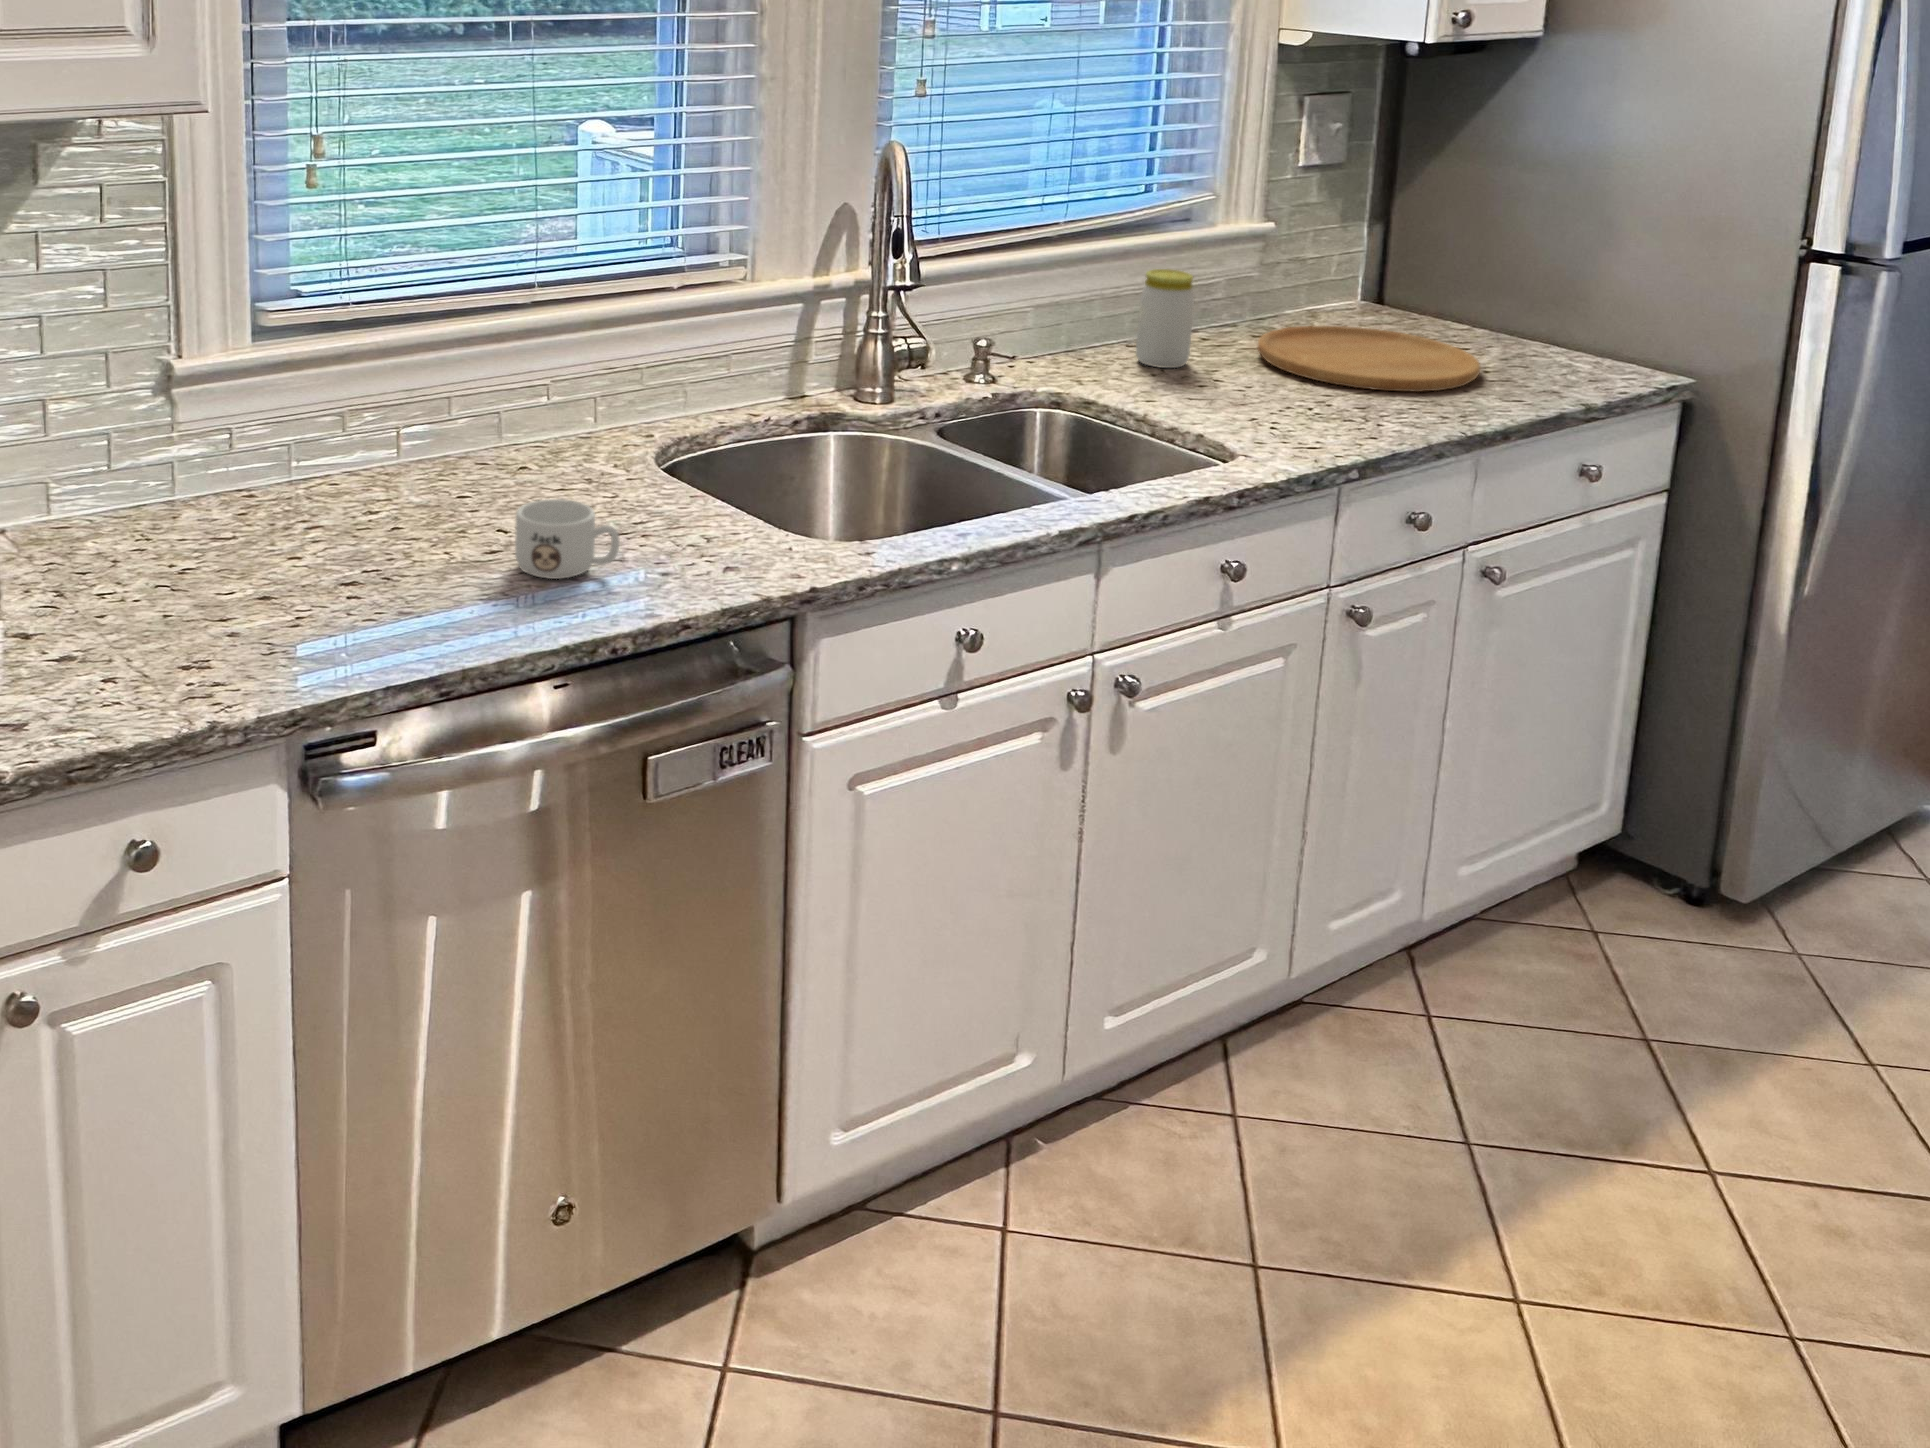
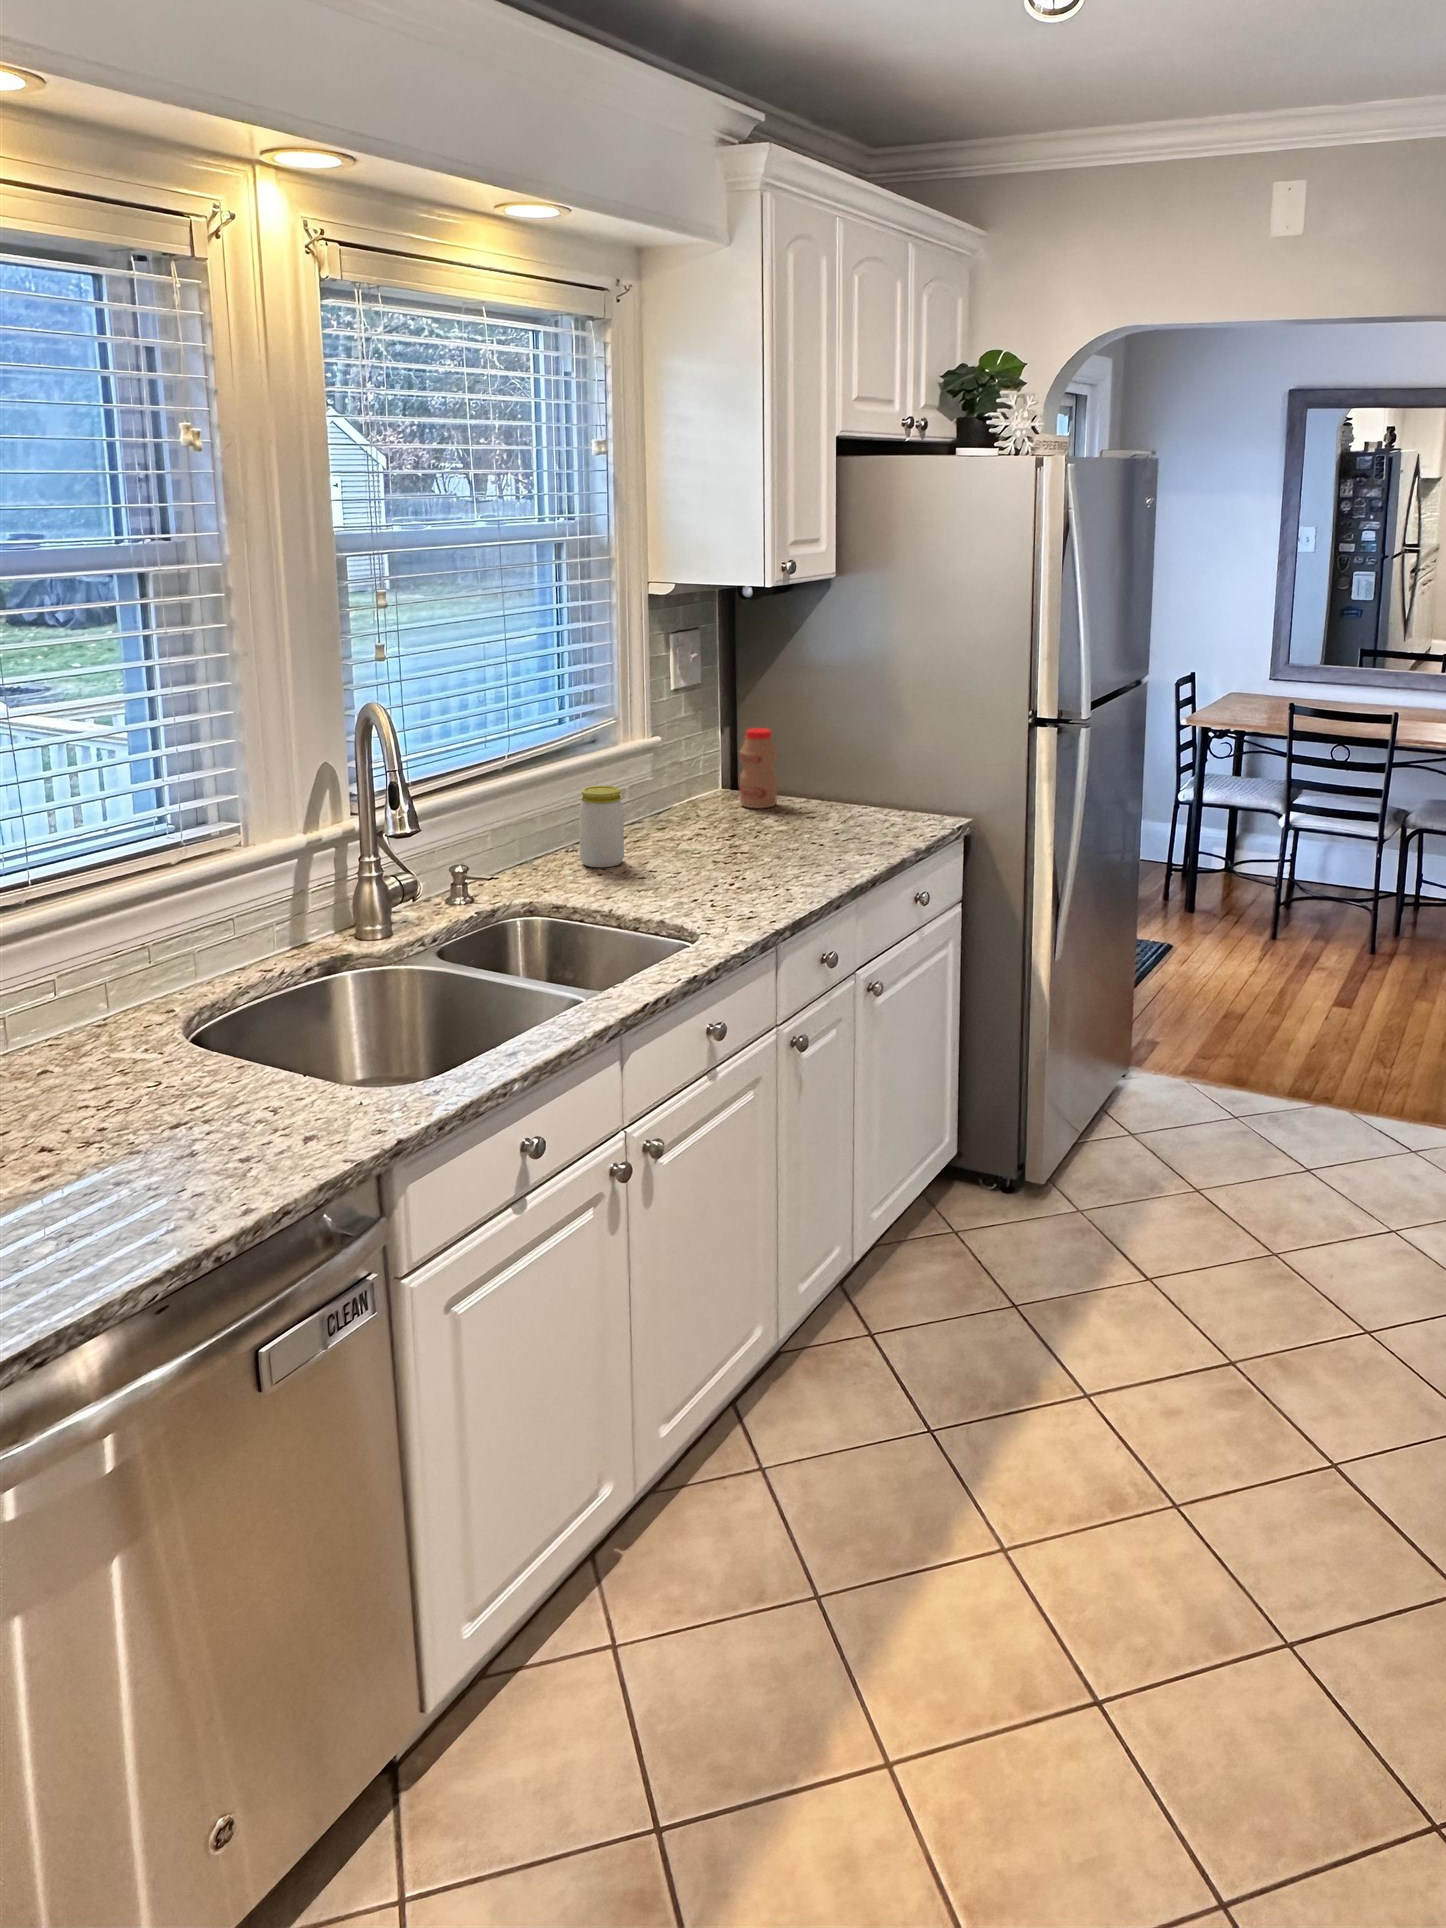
bottle: none [1374,225,1433,330] -> present [740,728,777,808]
cutting board: present [1257,326,1480,392] -> none [670,811,835,860]
mug: present [515,499,620,579] -> none [66,1107,190,1197]

